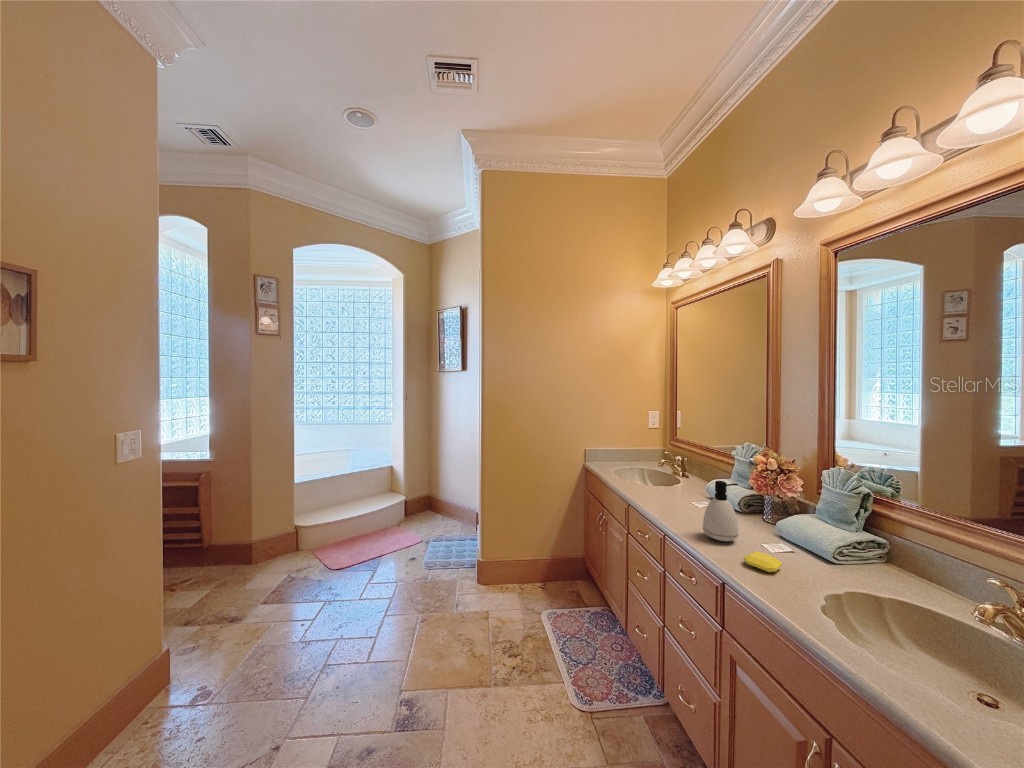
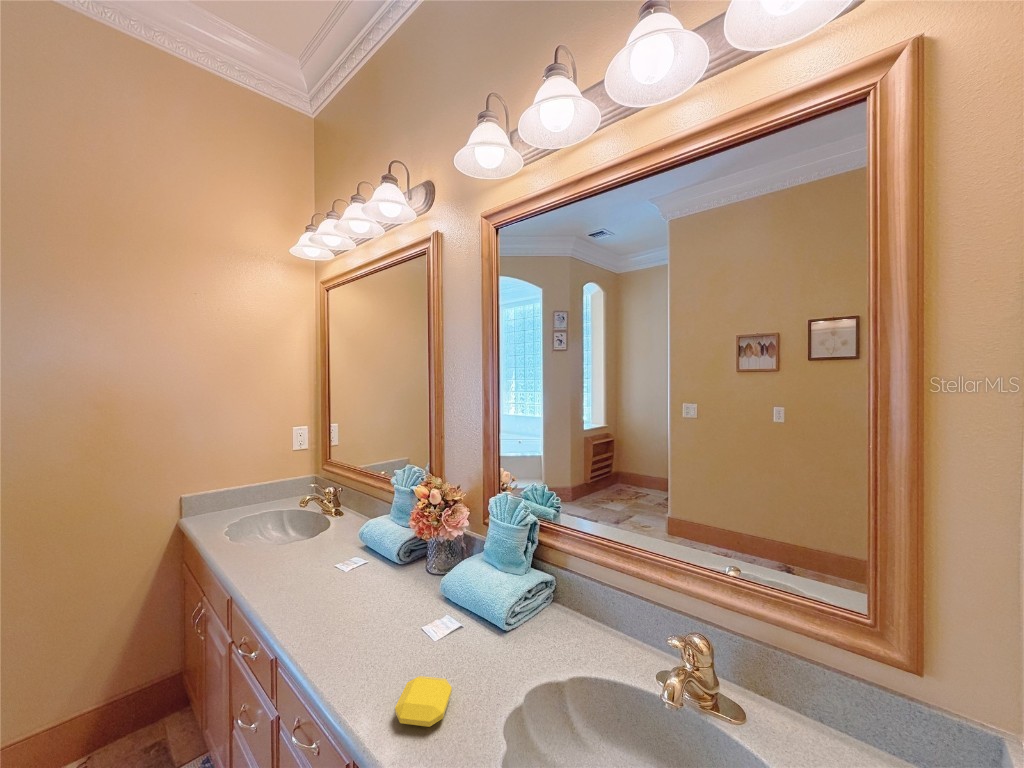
soap dispenser: present [703,481,738,541] -> none [335,553,392,667]

